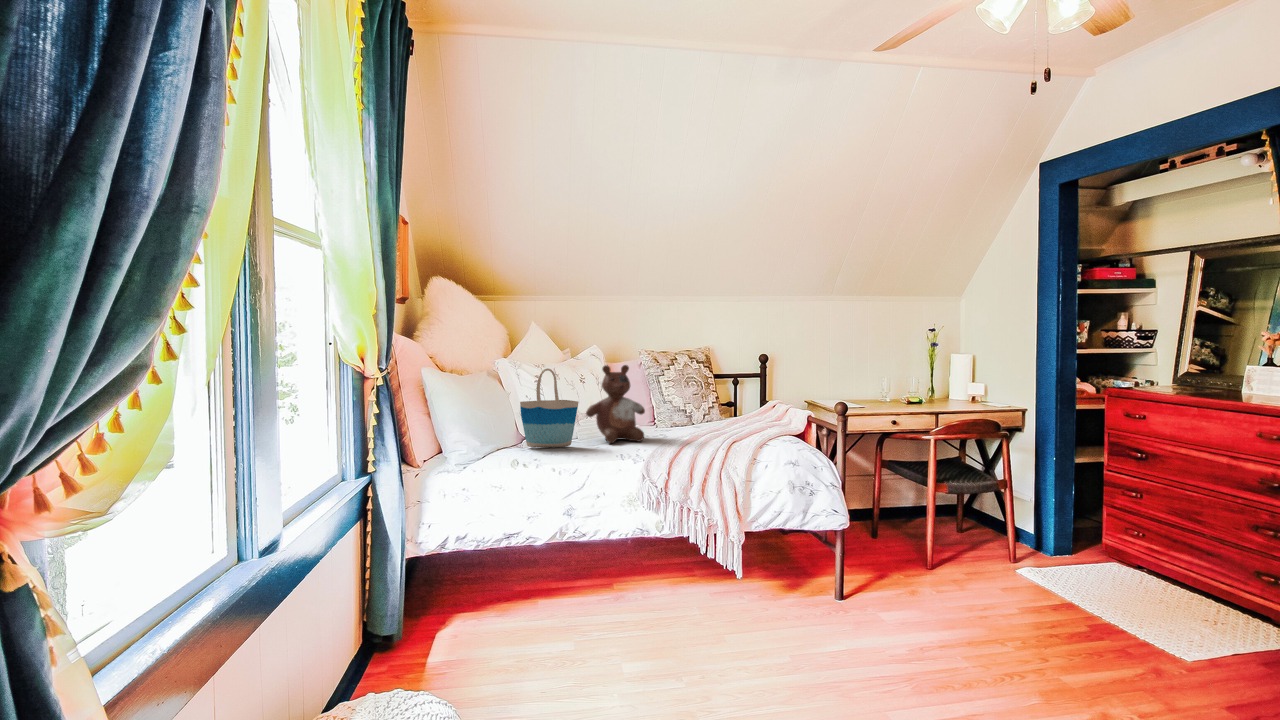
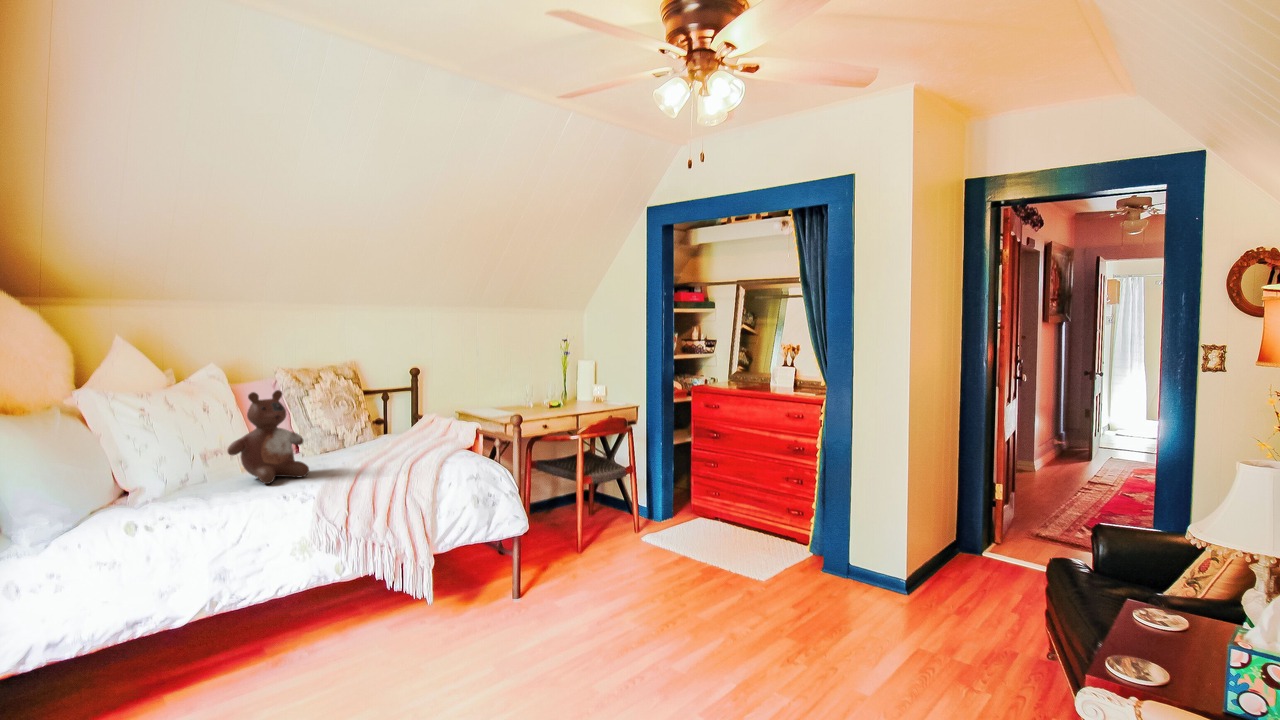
tote bag: present [520,368,579,447] -> none [135,402,224,504]

